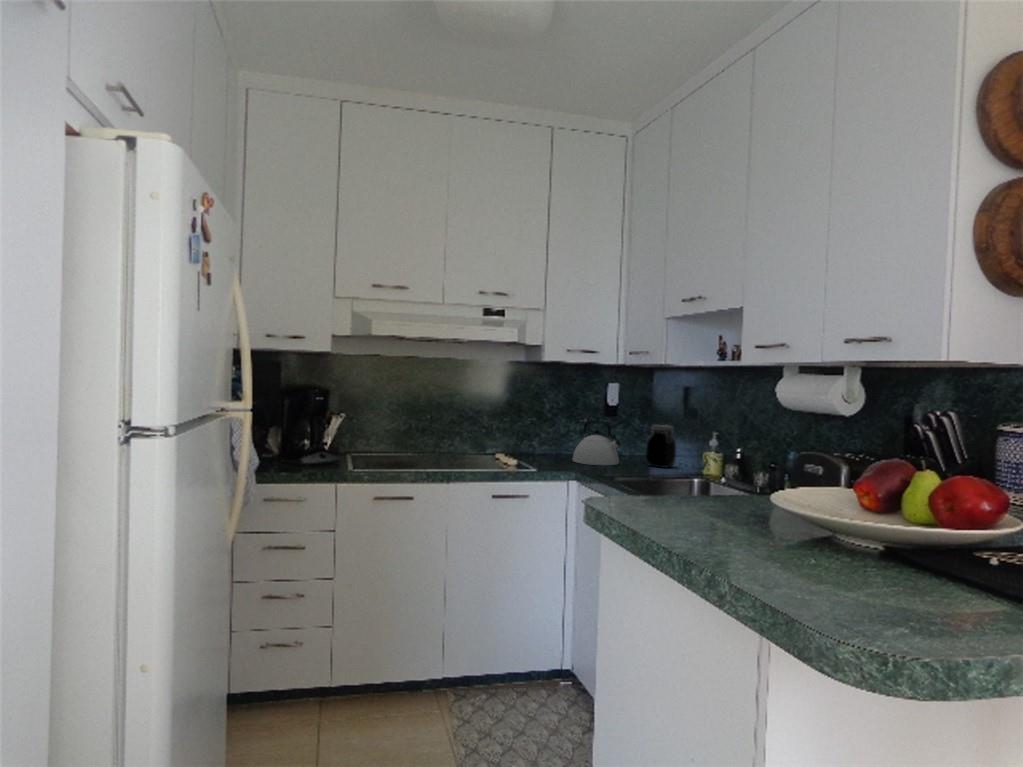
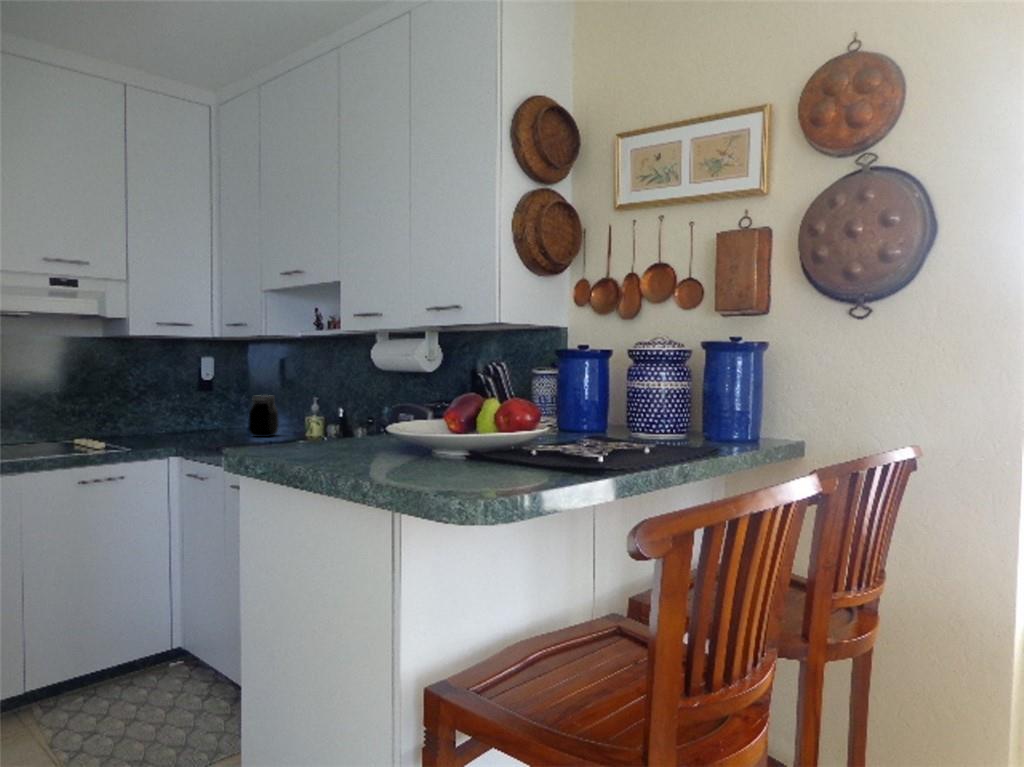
kettle: present [573,421,620,465] -> none [167,396,221,442]

